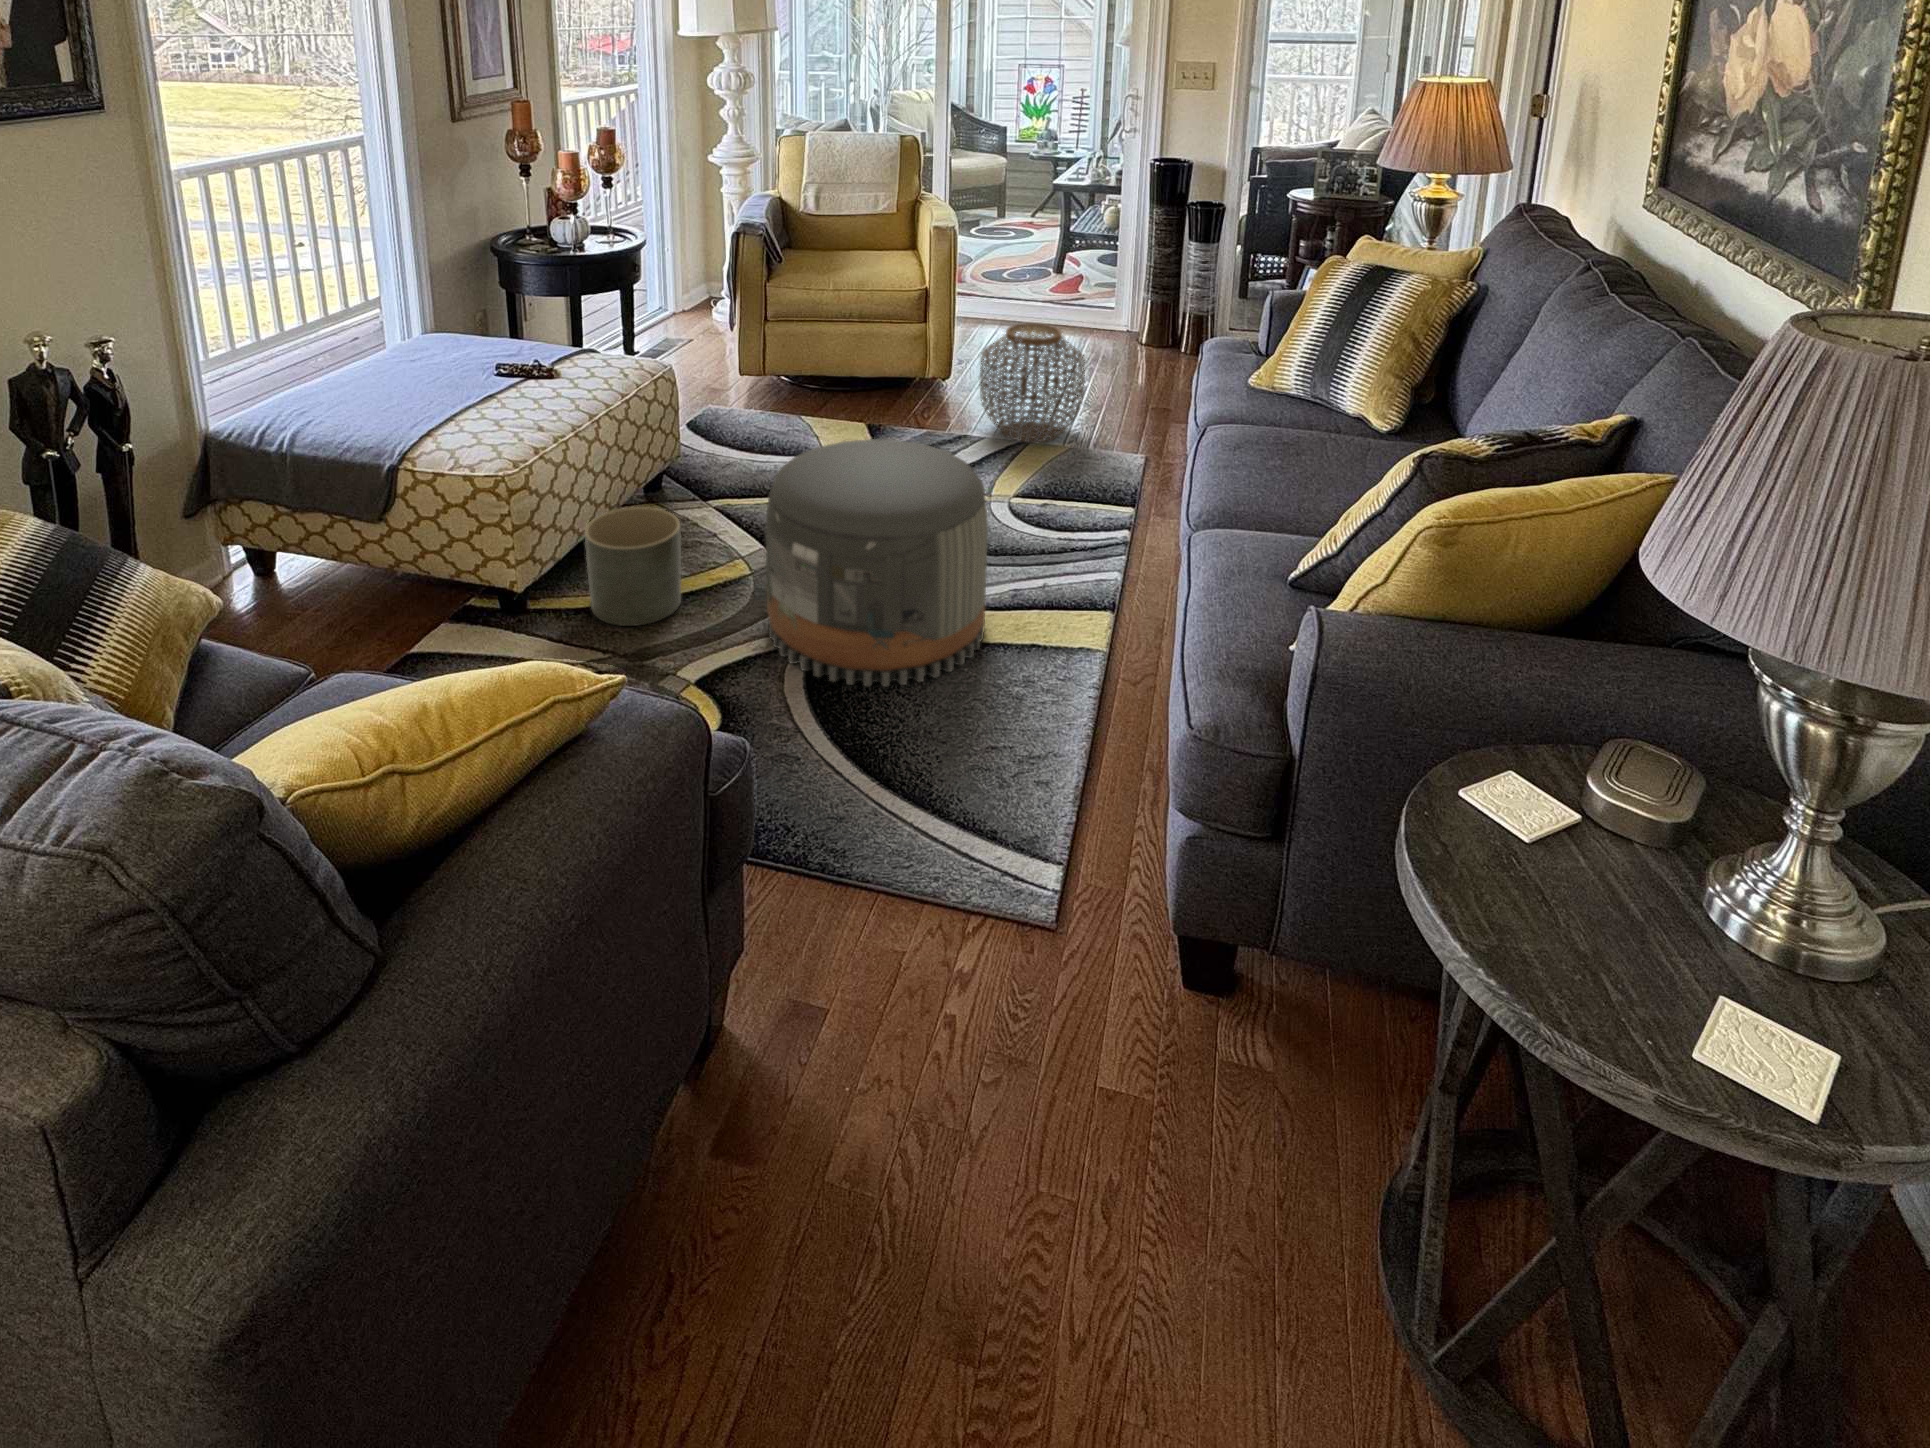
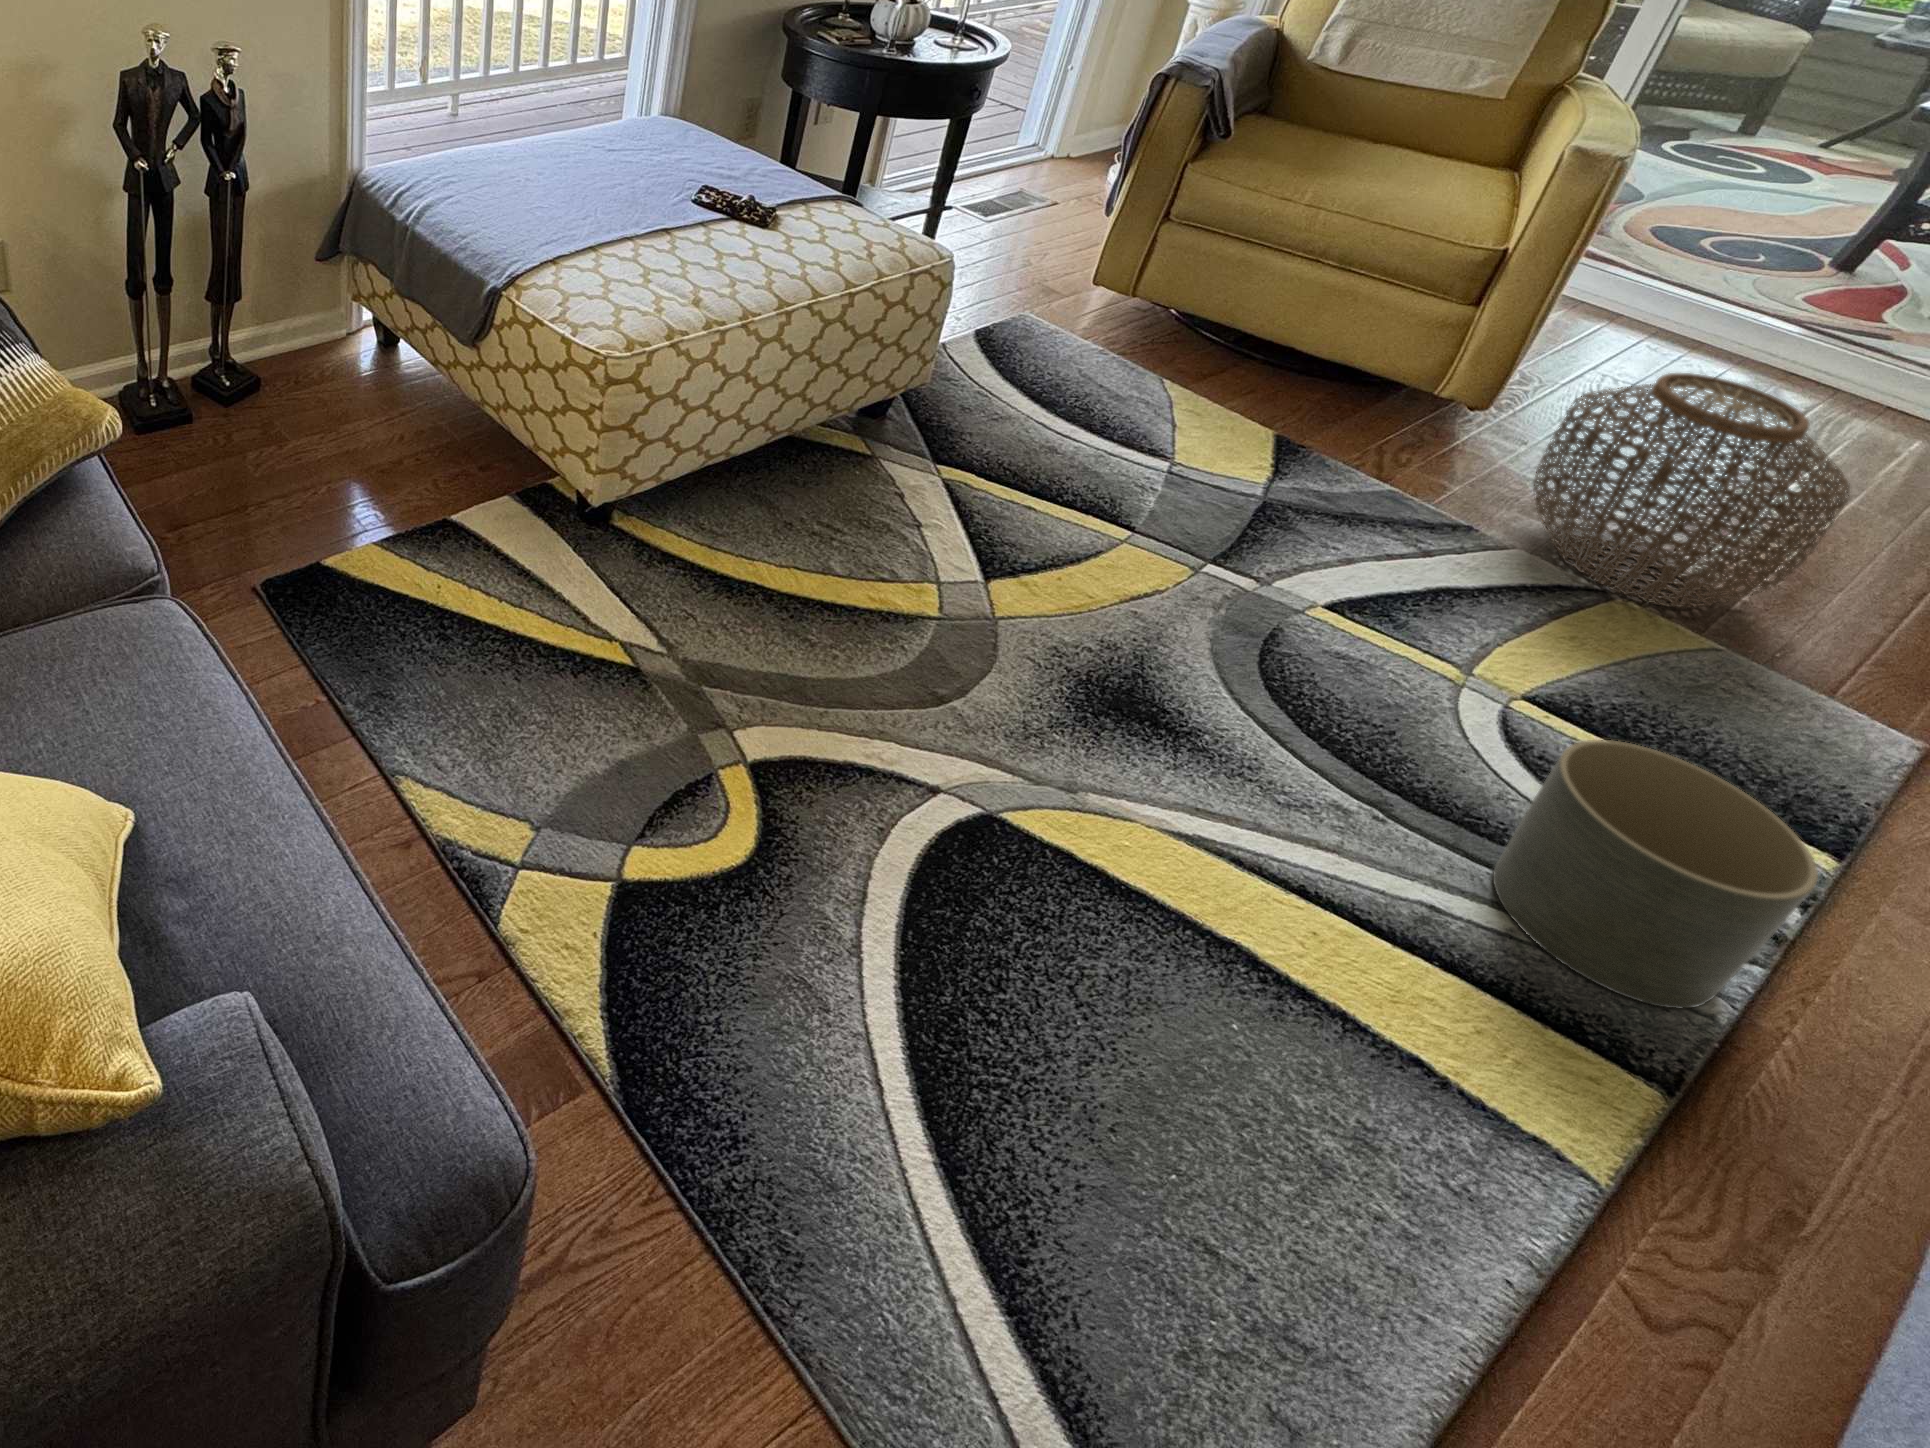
pouf: present [766,439,988,686] -> none [903,496,1438,1010]
planter: present [585,507,681,626] -> present [1493,740,1818,1008]

